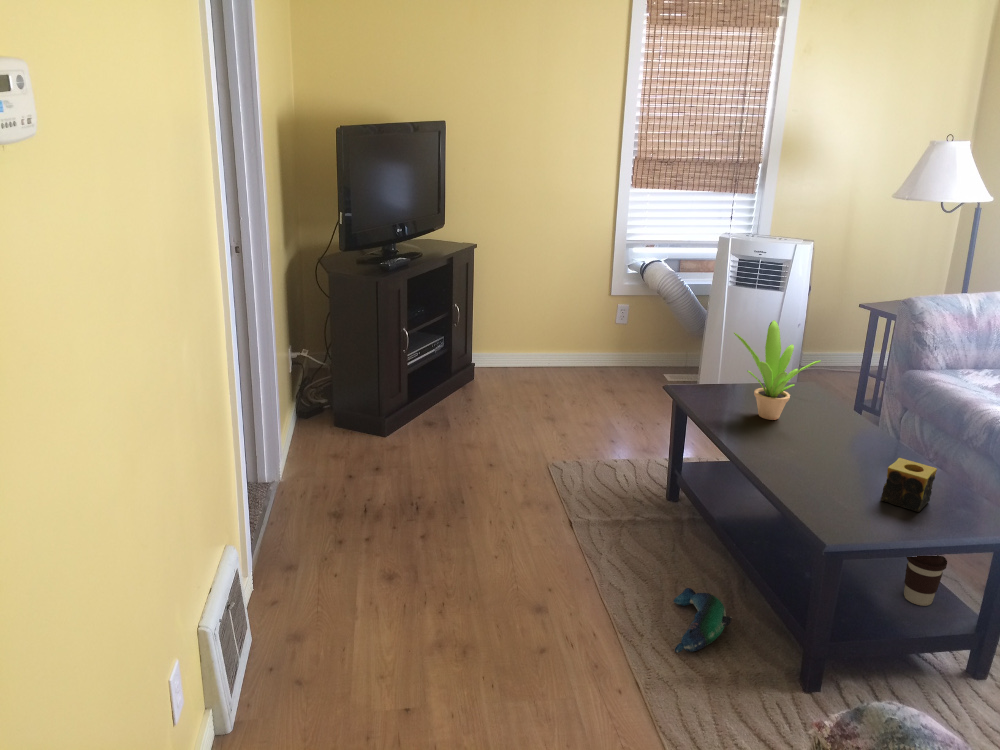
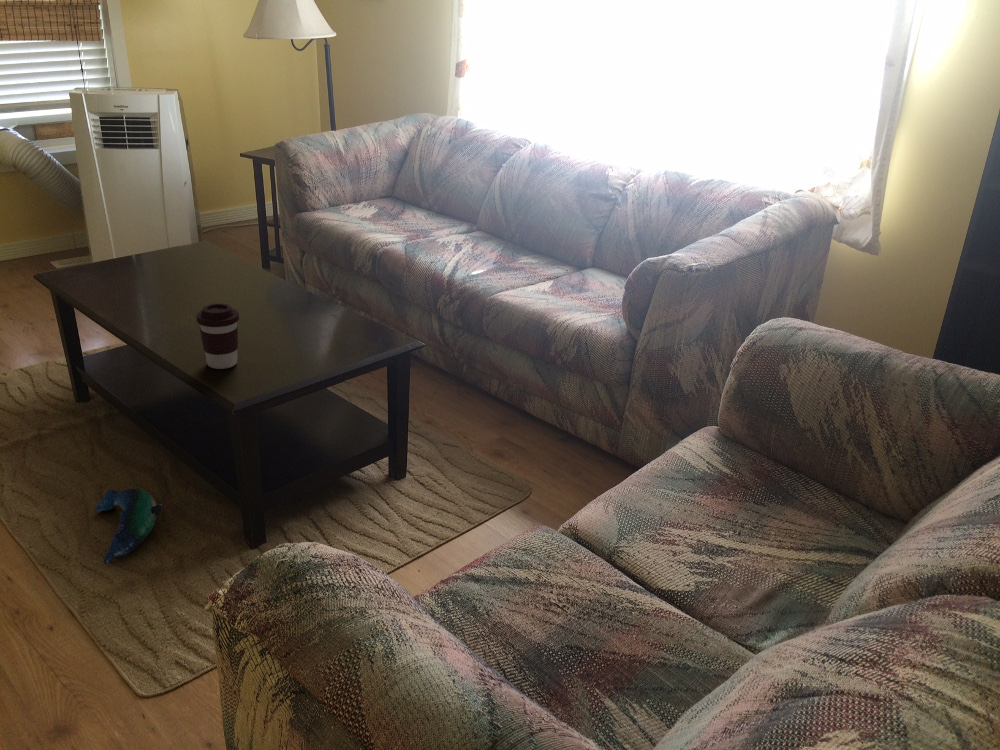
potted plant: present [734,320,821,420] -> none [91,177,198,287]
candle: present [881,458,937,512] -> none [279,297,325,345]
coffee cup: present [904,555,947,606] -> present [196,303,239,369]

